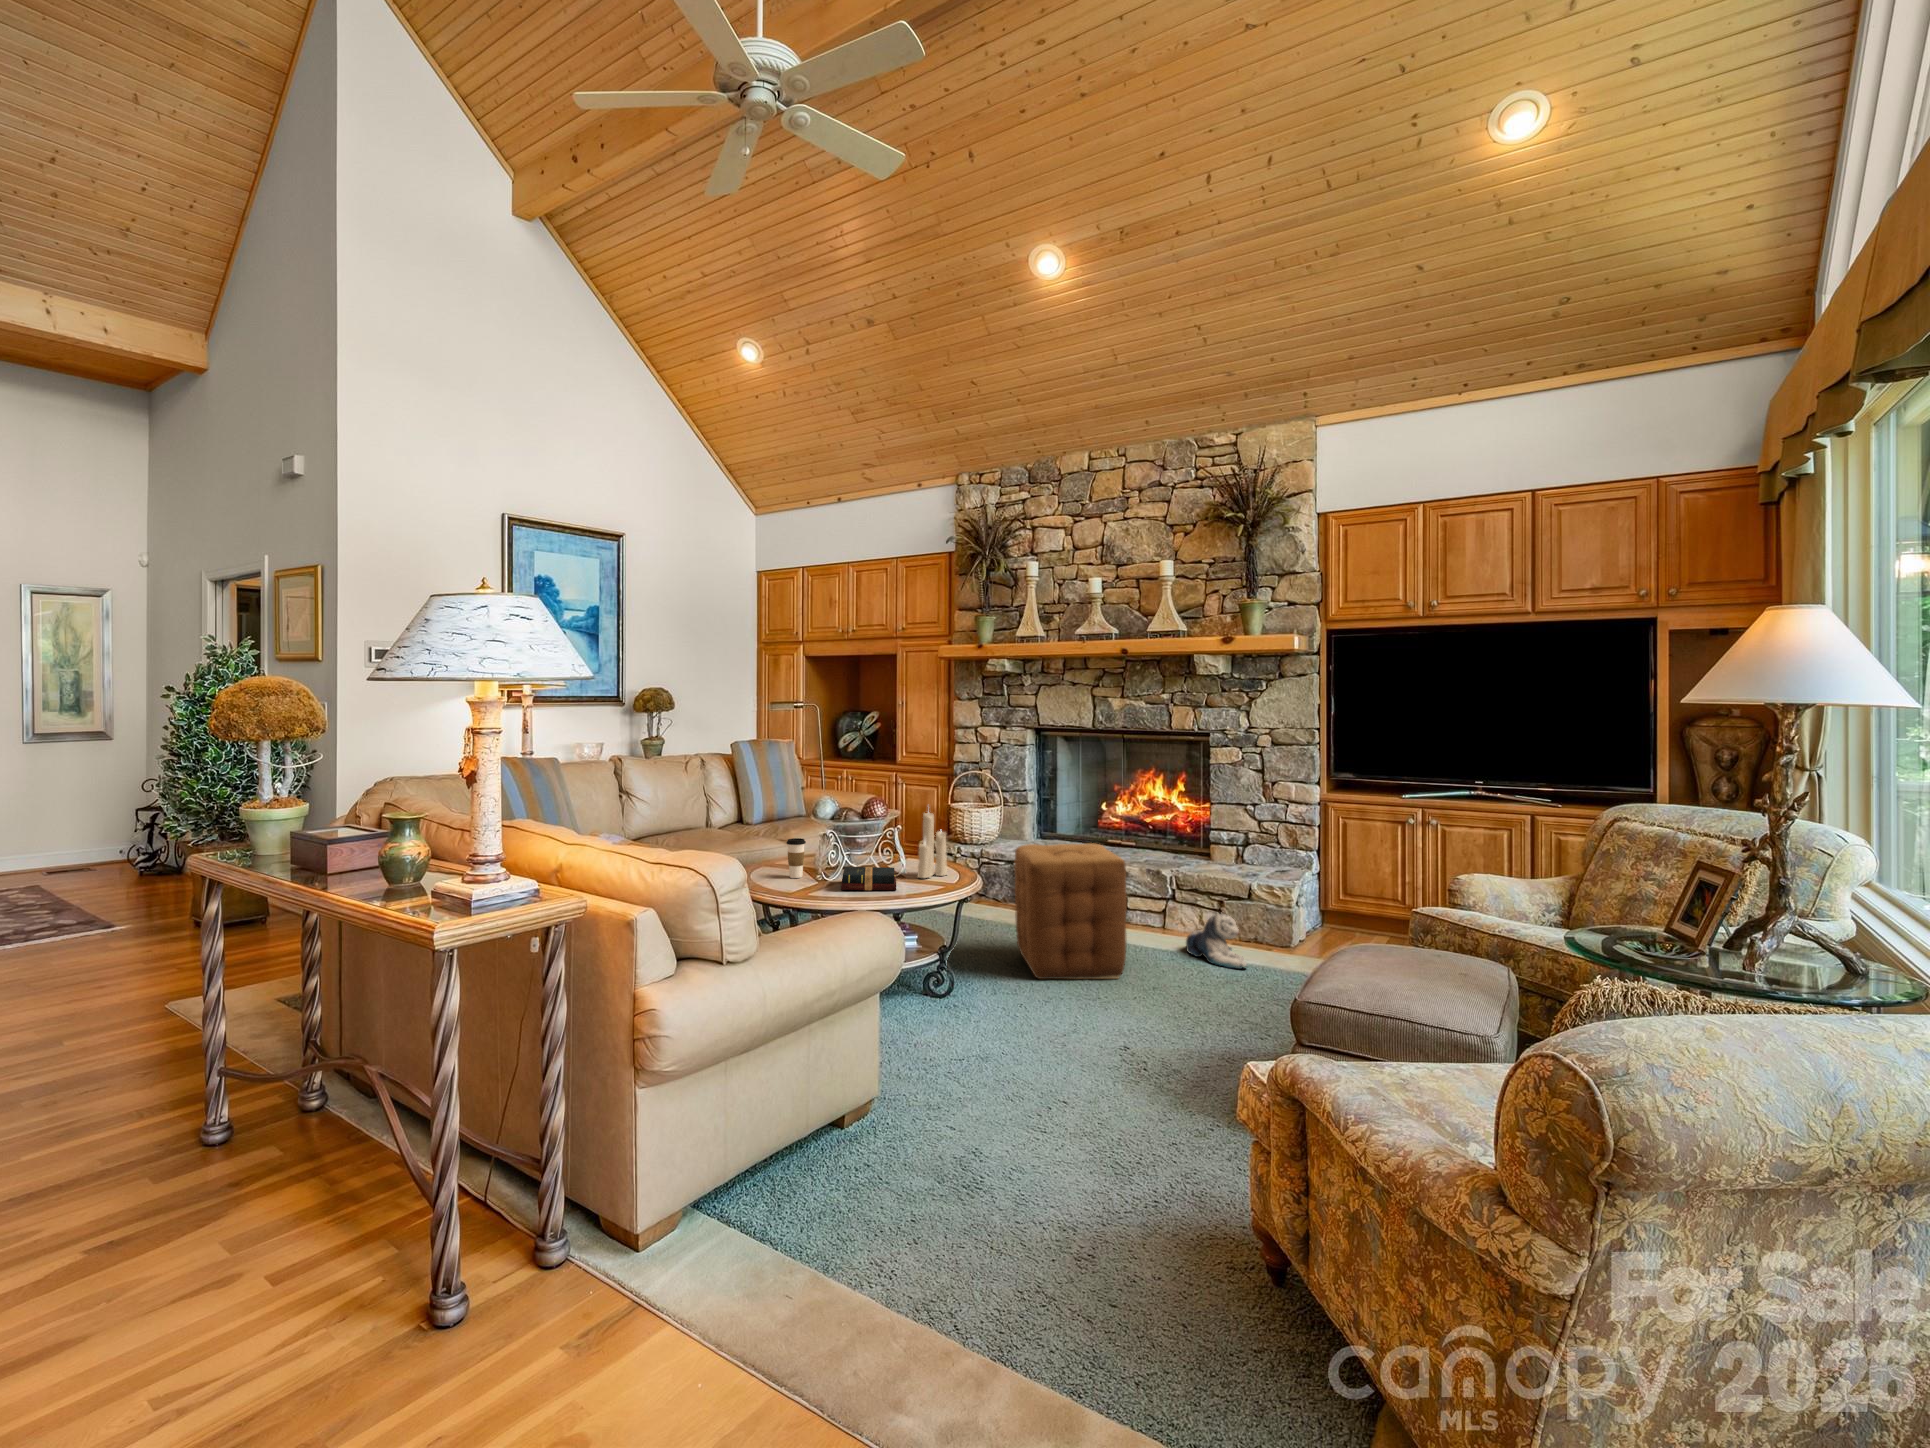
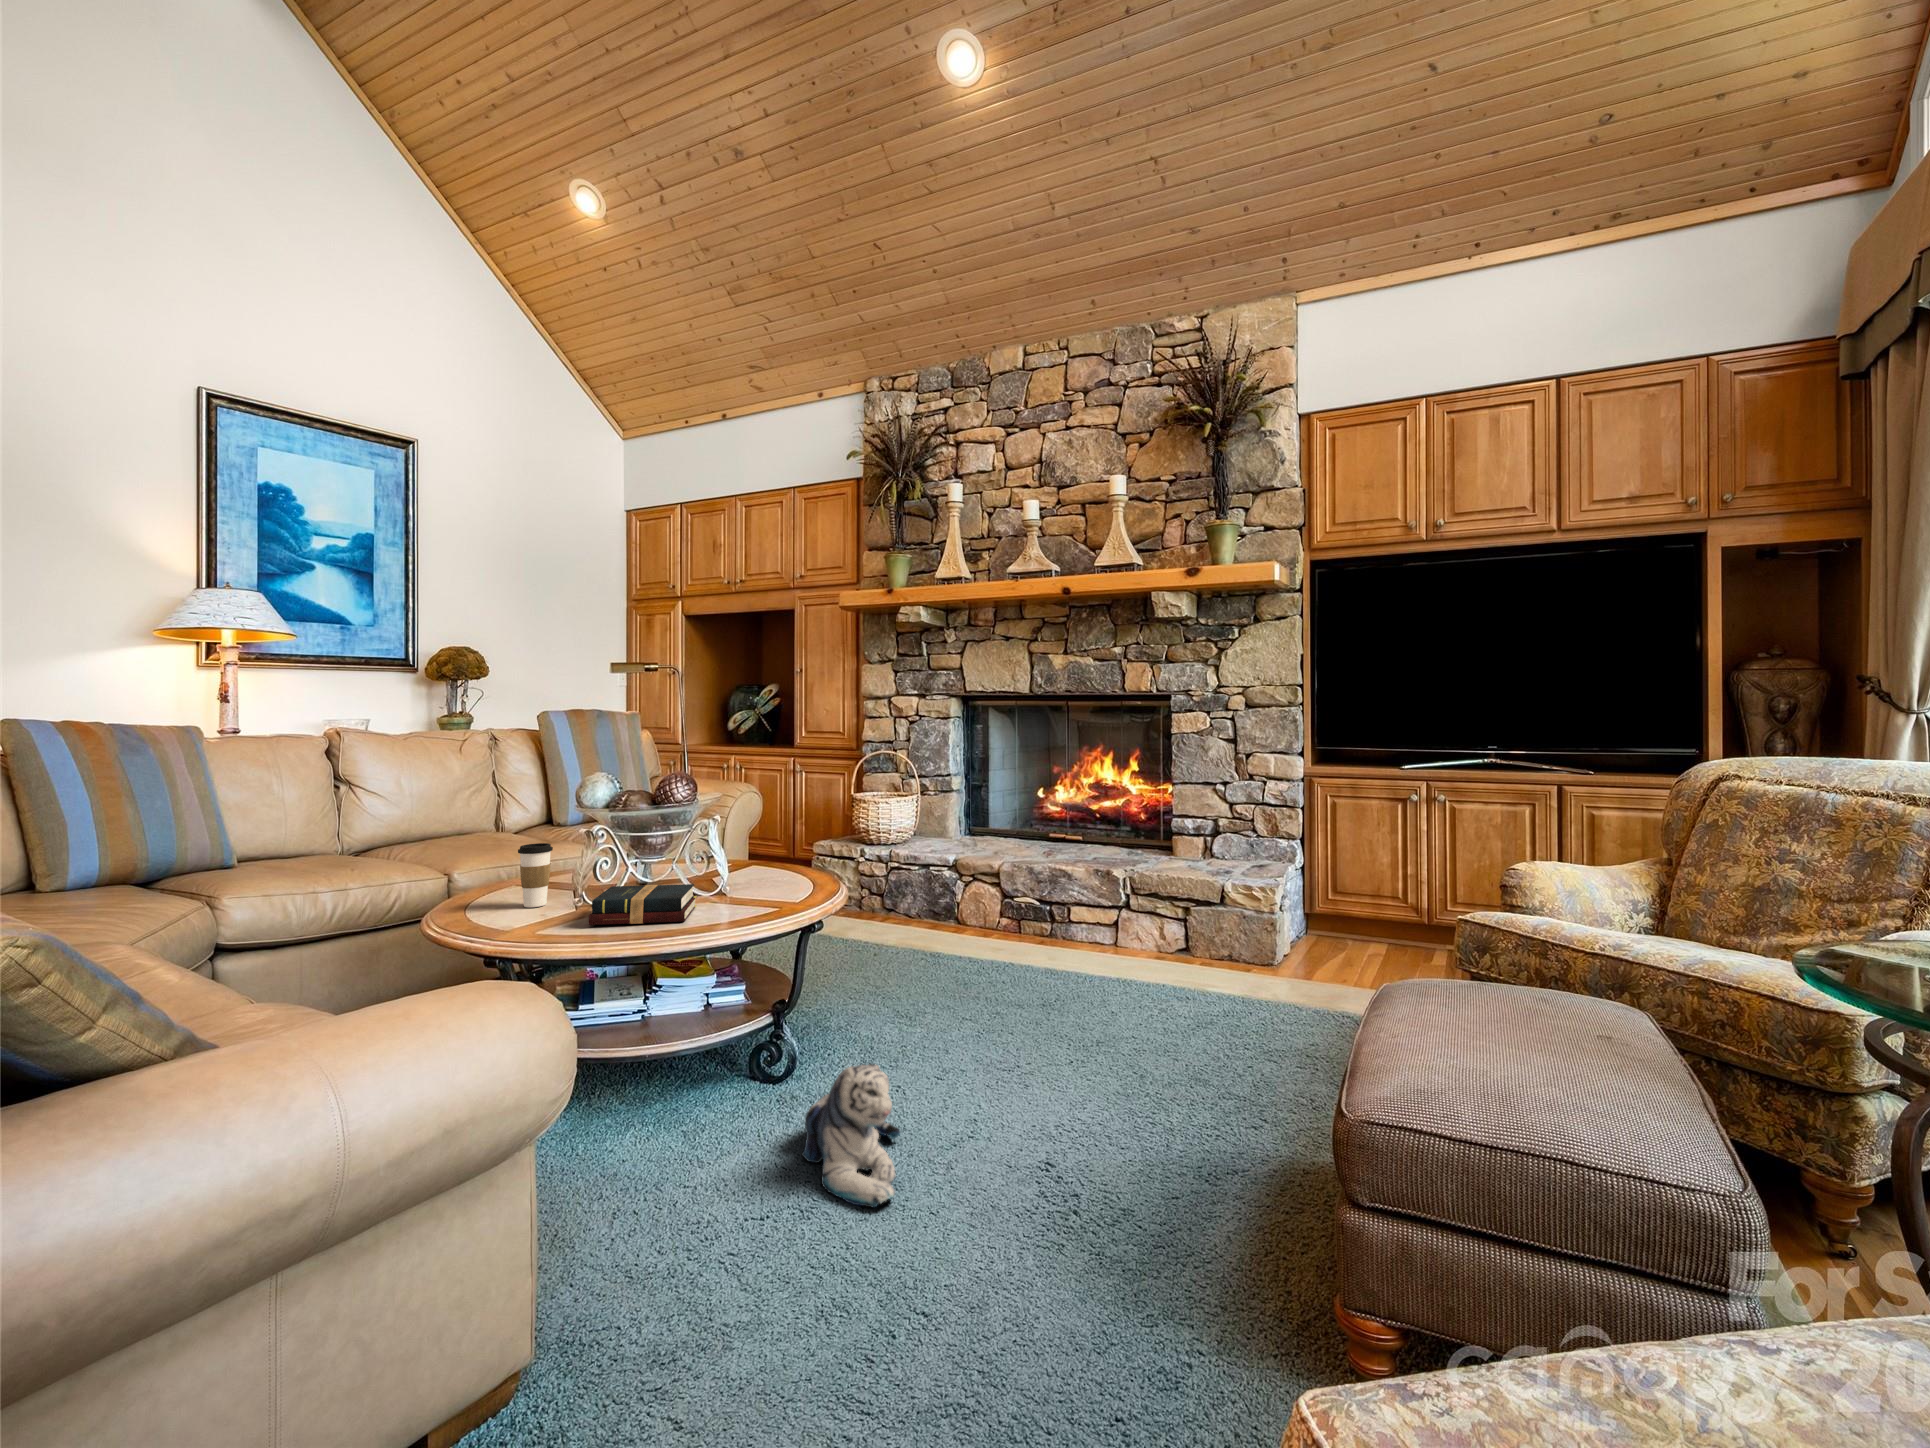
candle: present [917,813,947,878] -> none [735,779,788,899]
ottoman: present [1014,843,1127,979] -> none [907,838,1058,1039]
plush toy: present [1186,914,1248,969] -> present [802,1064,900,1207]

